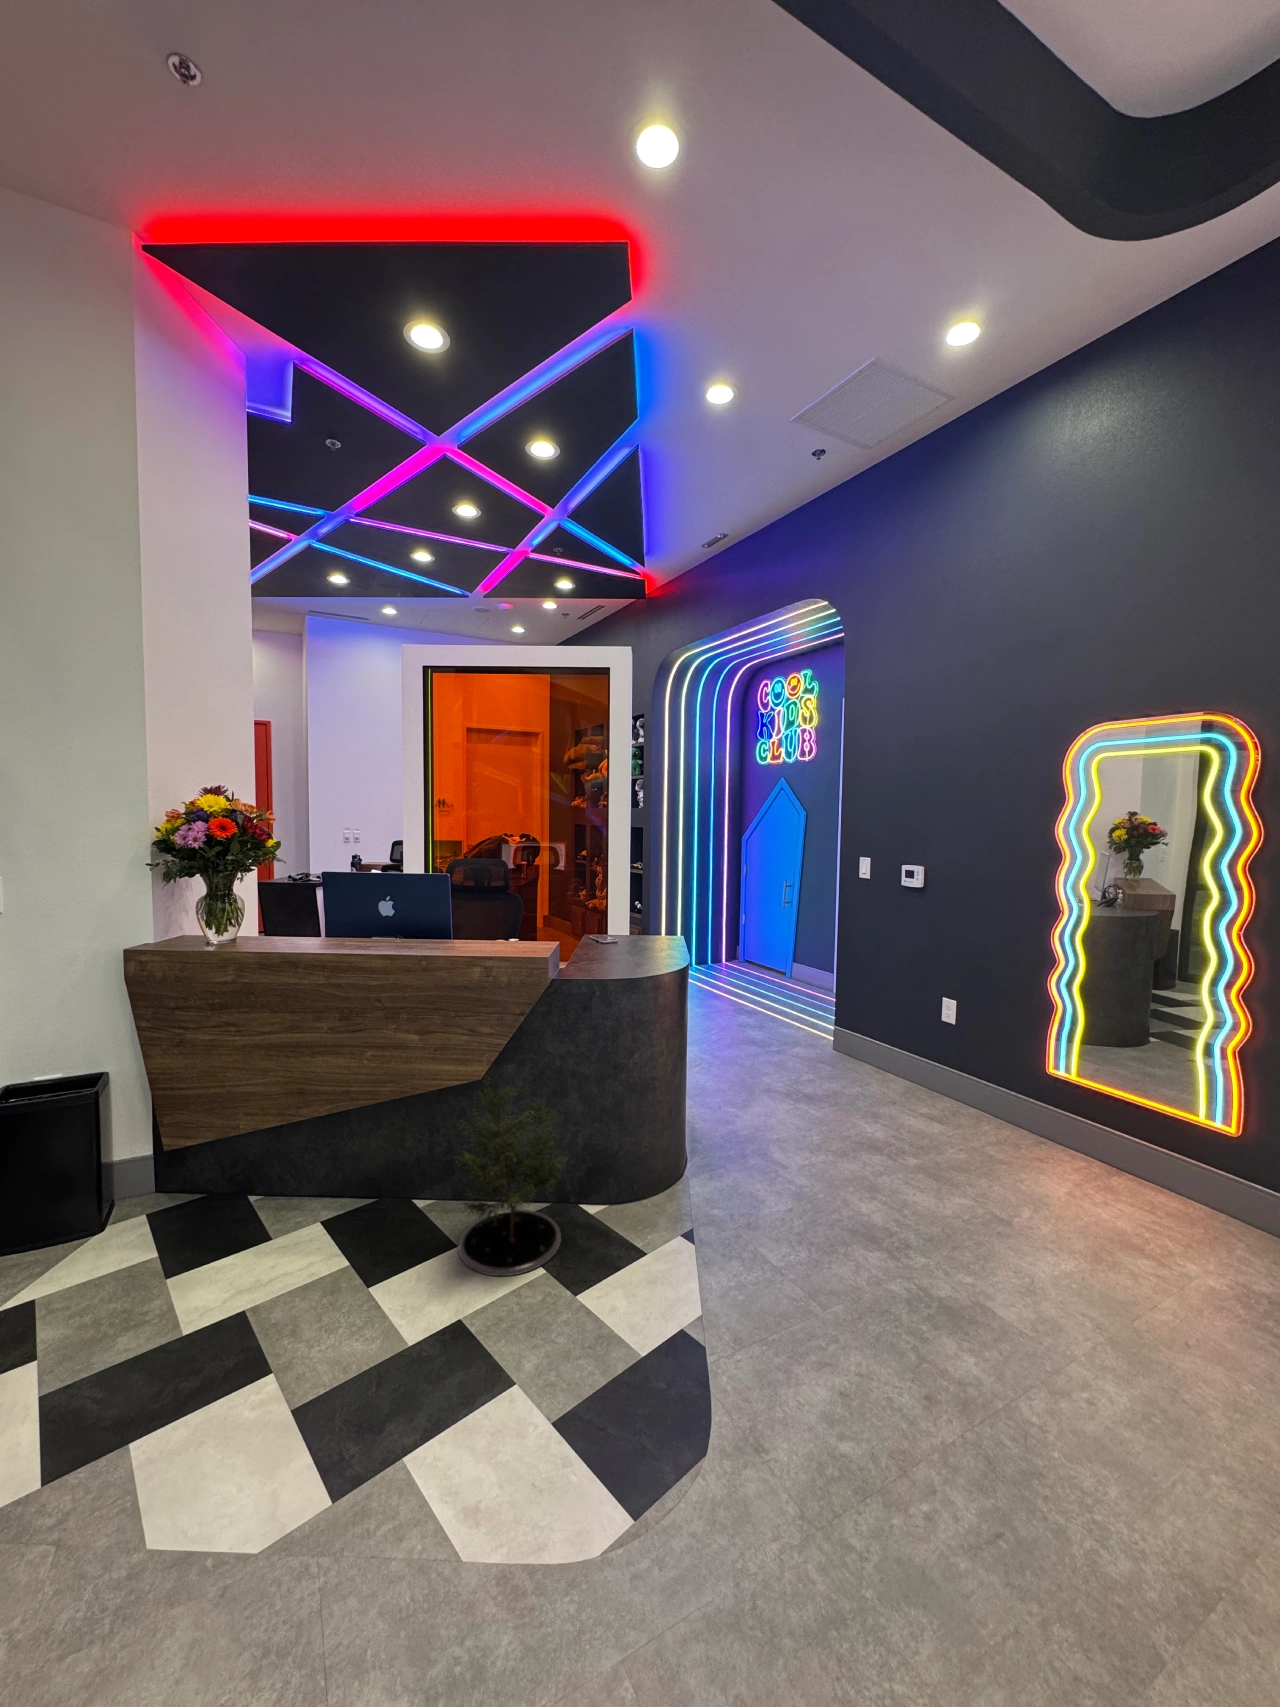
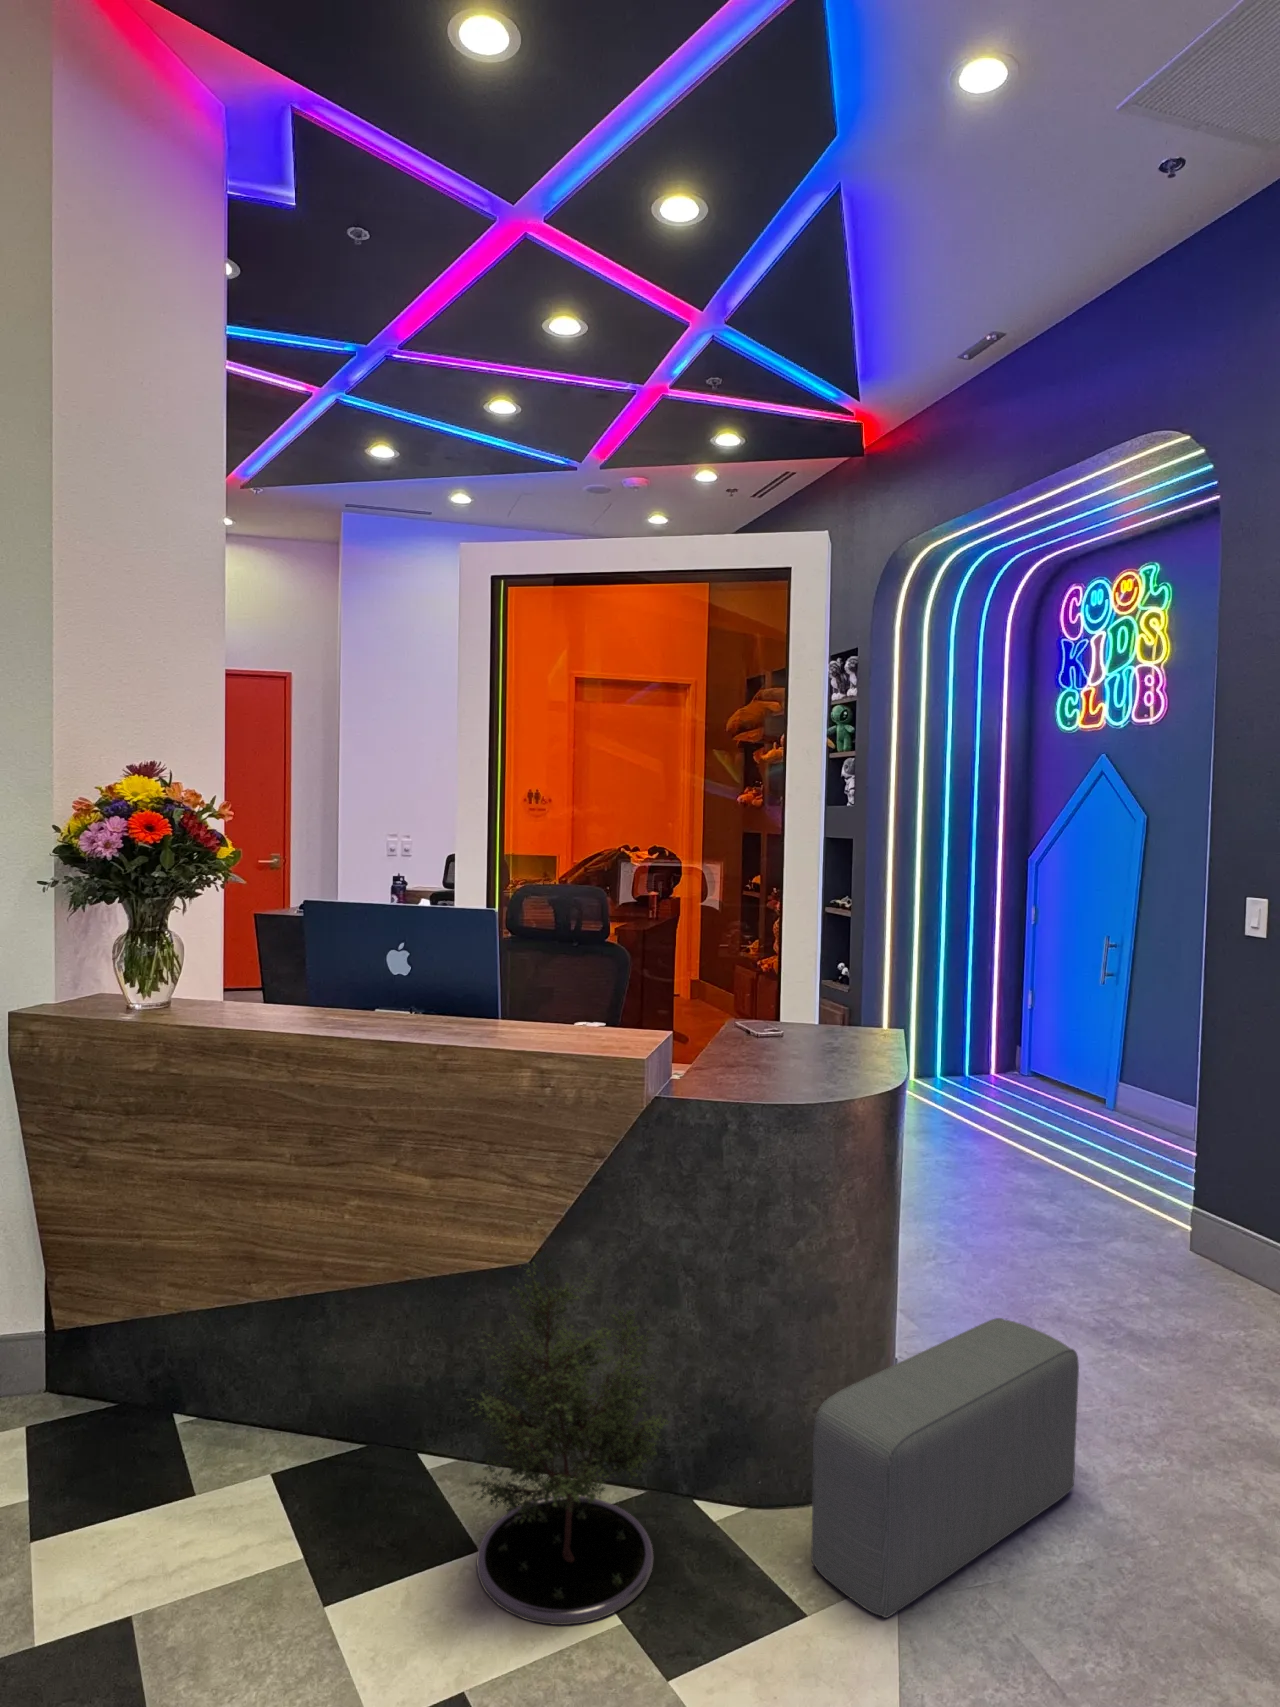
pouf: none [647,1088,781,1247] -> present [811,1318,1079,1618]

